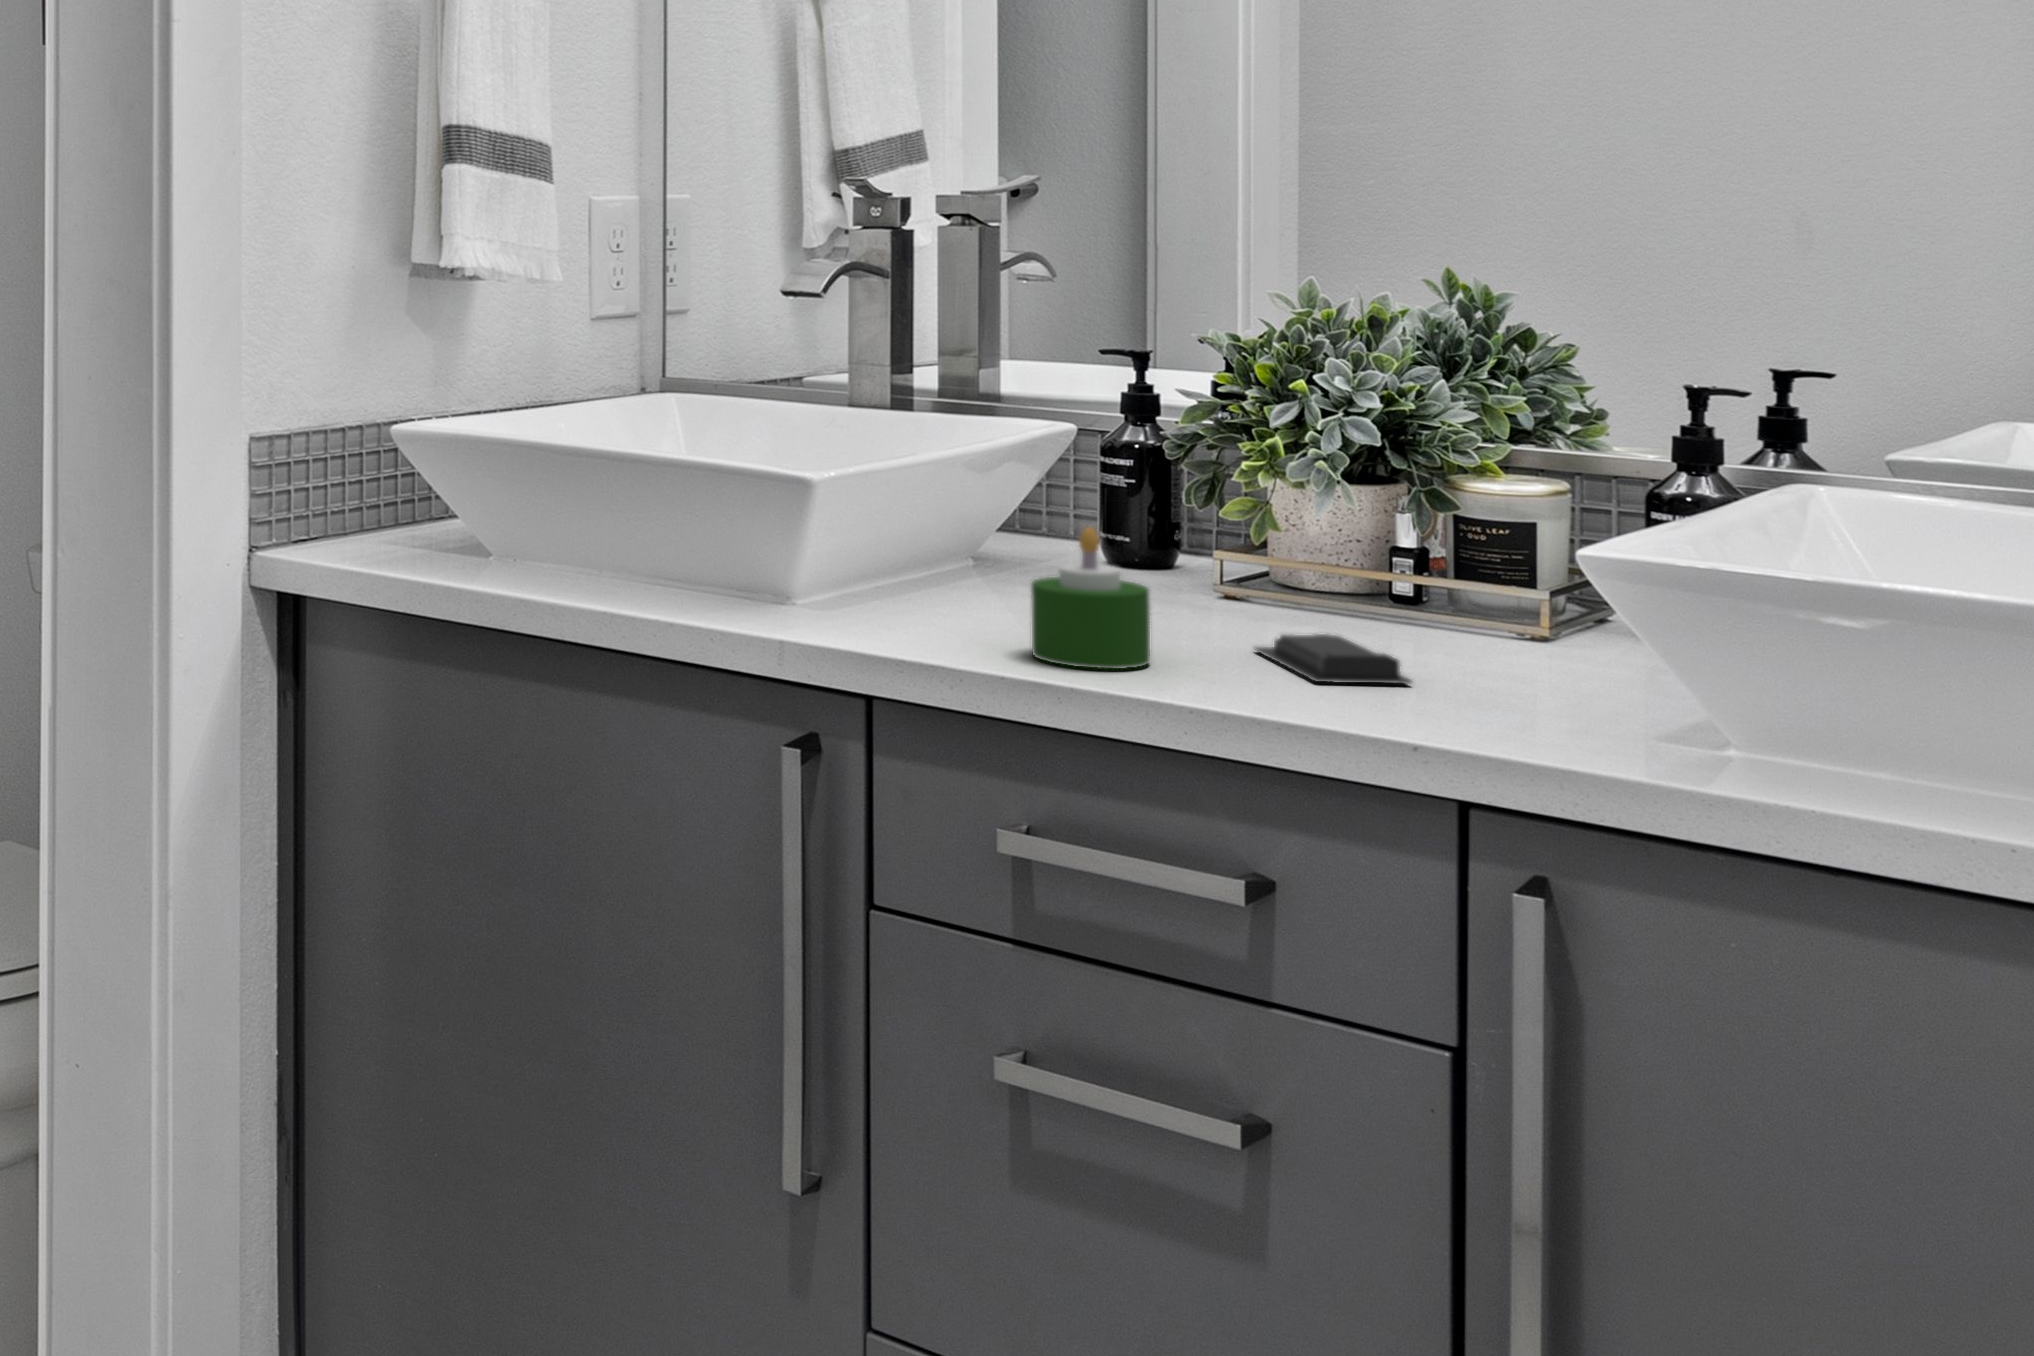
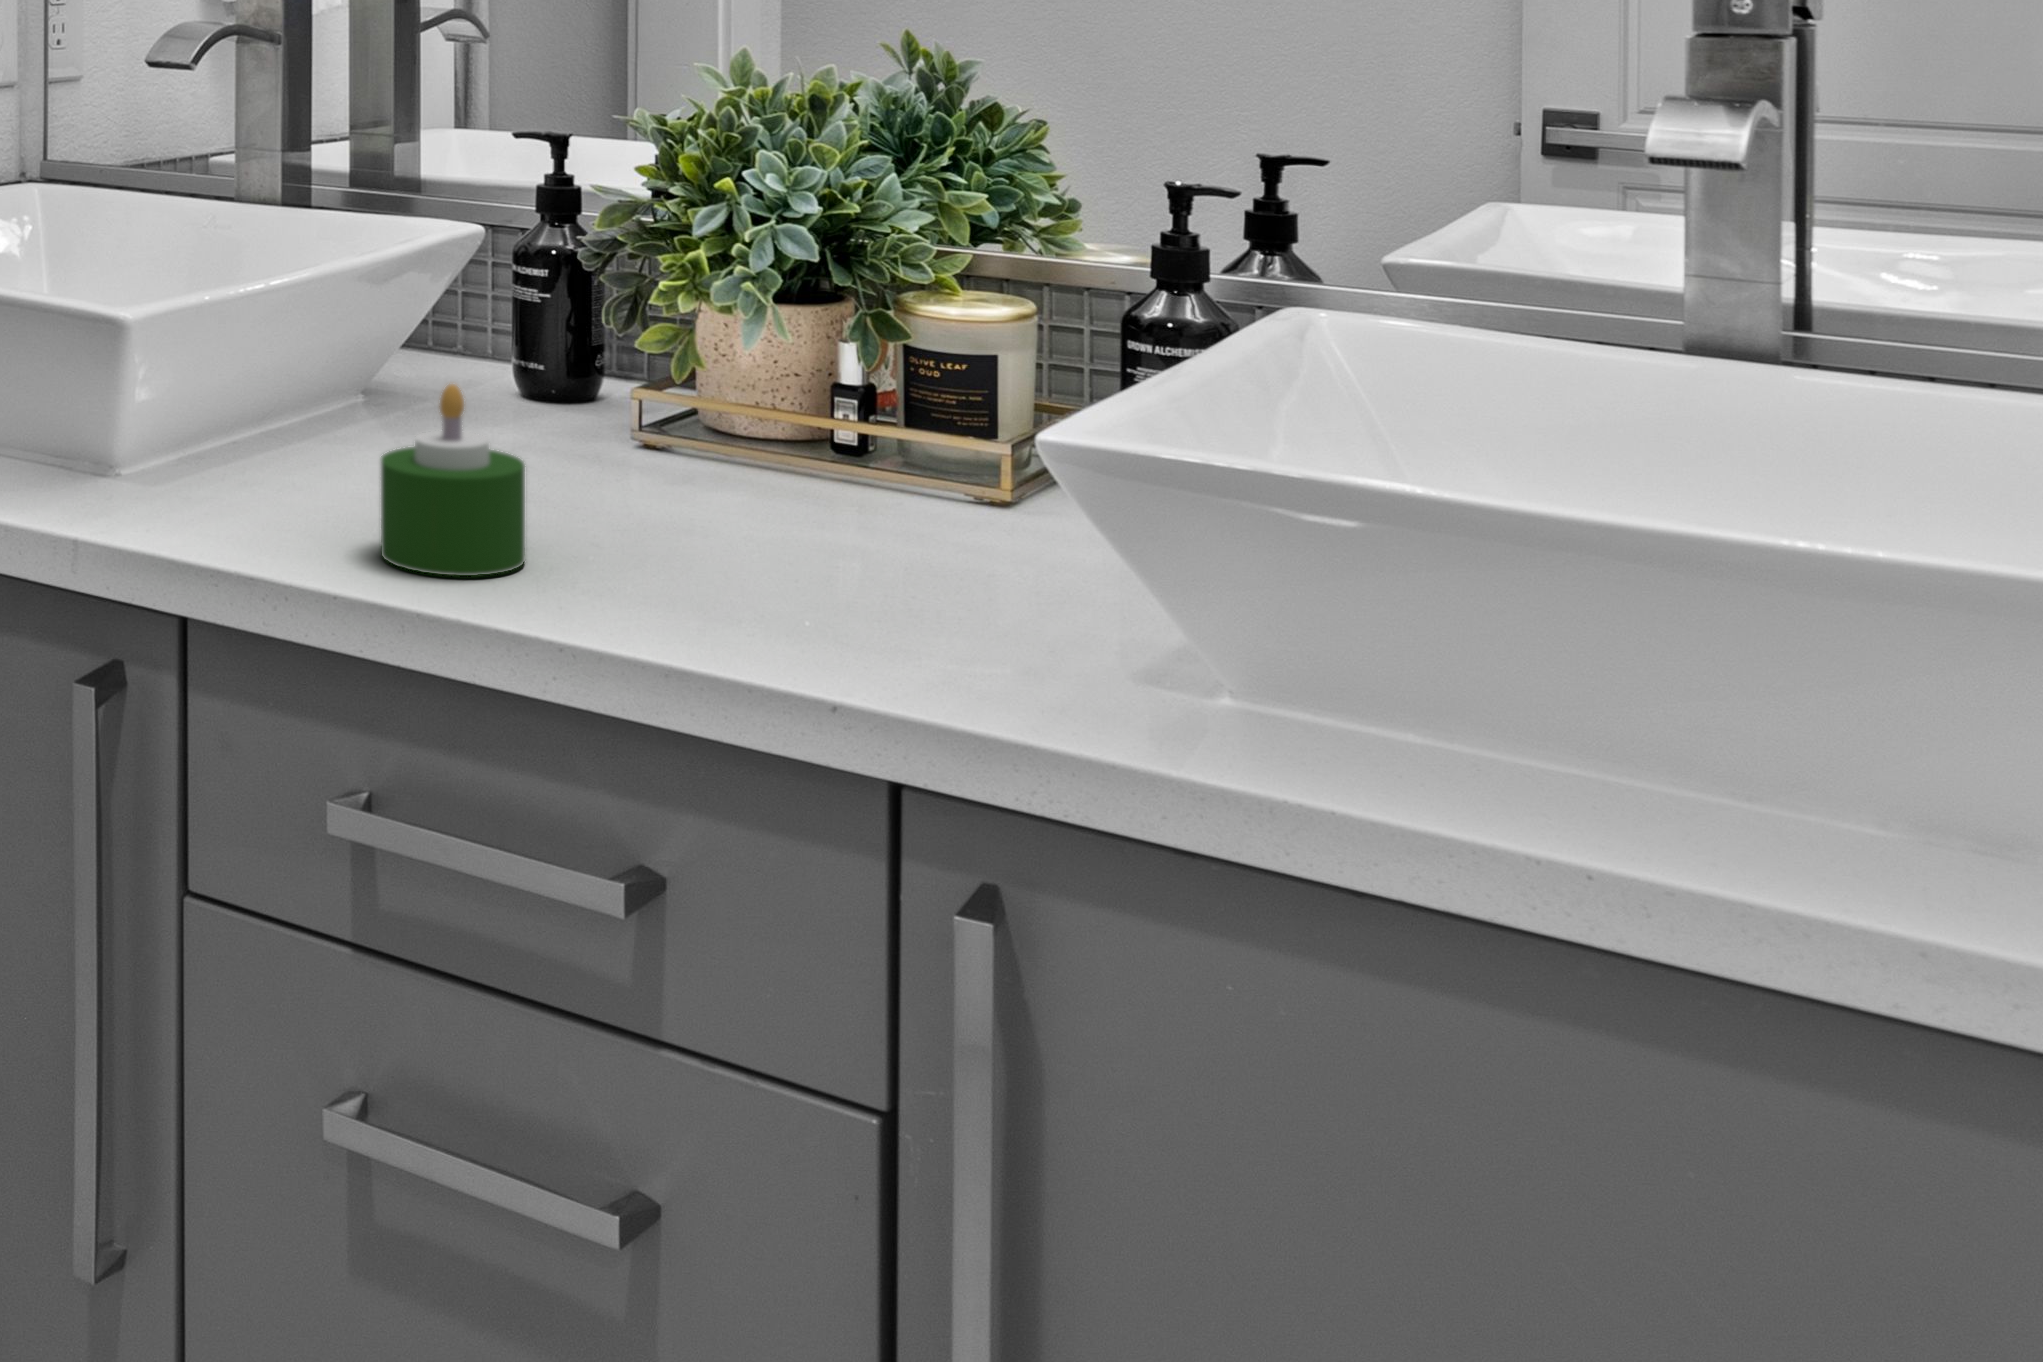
soap bar: present [1255,634,1412,684] -> none [658,513,843,590]

